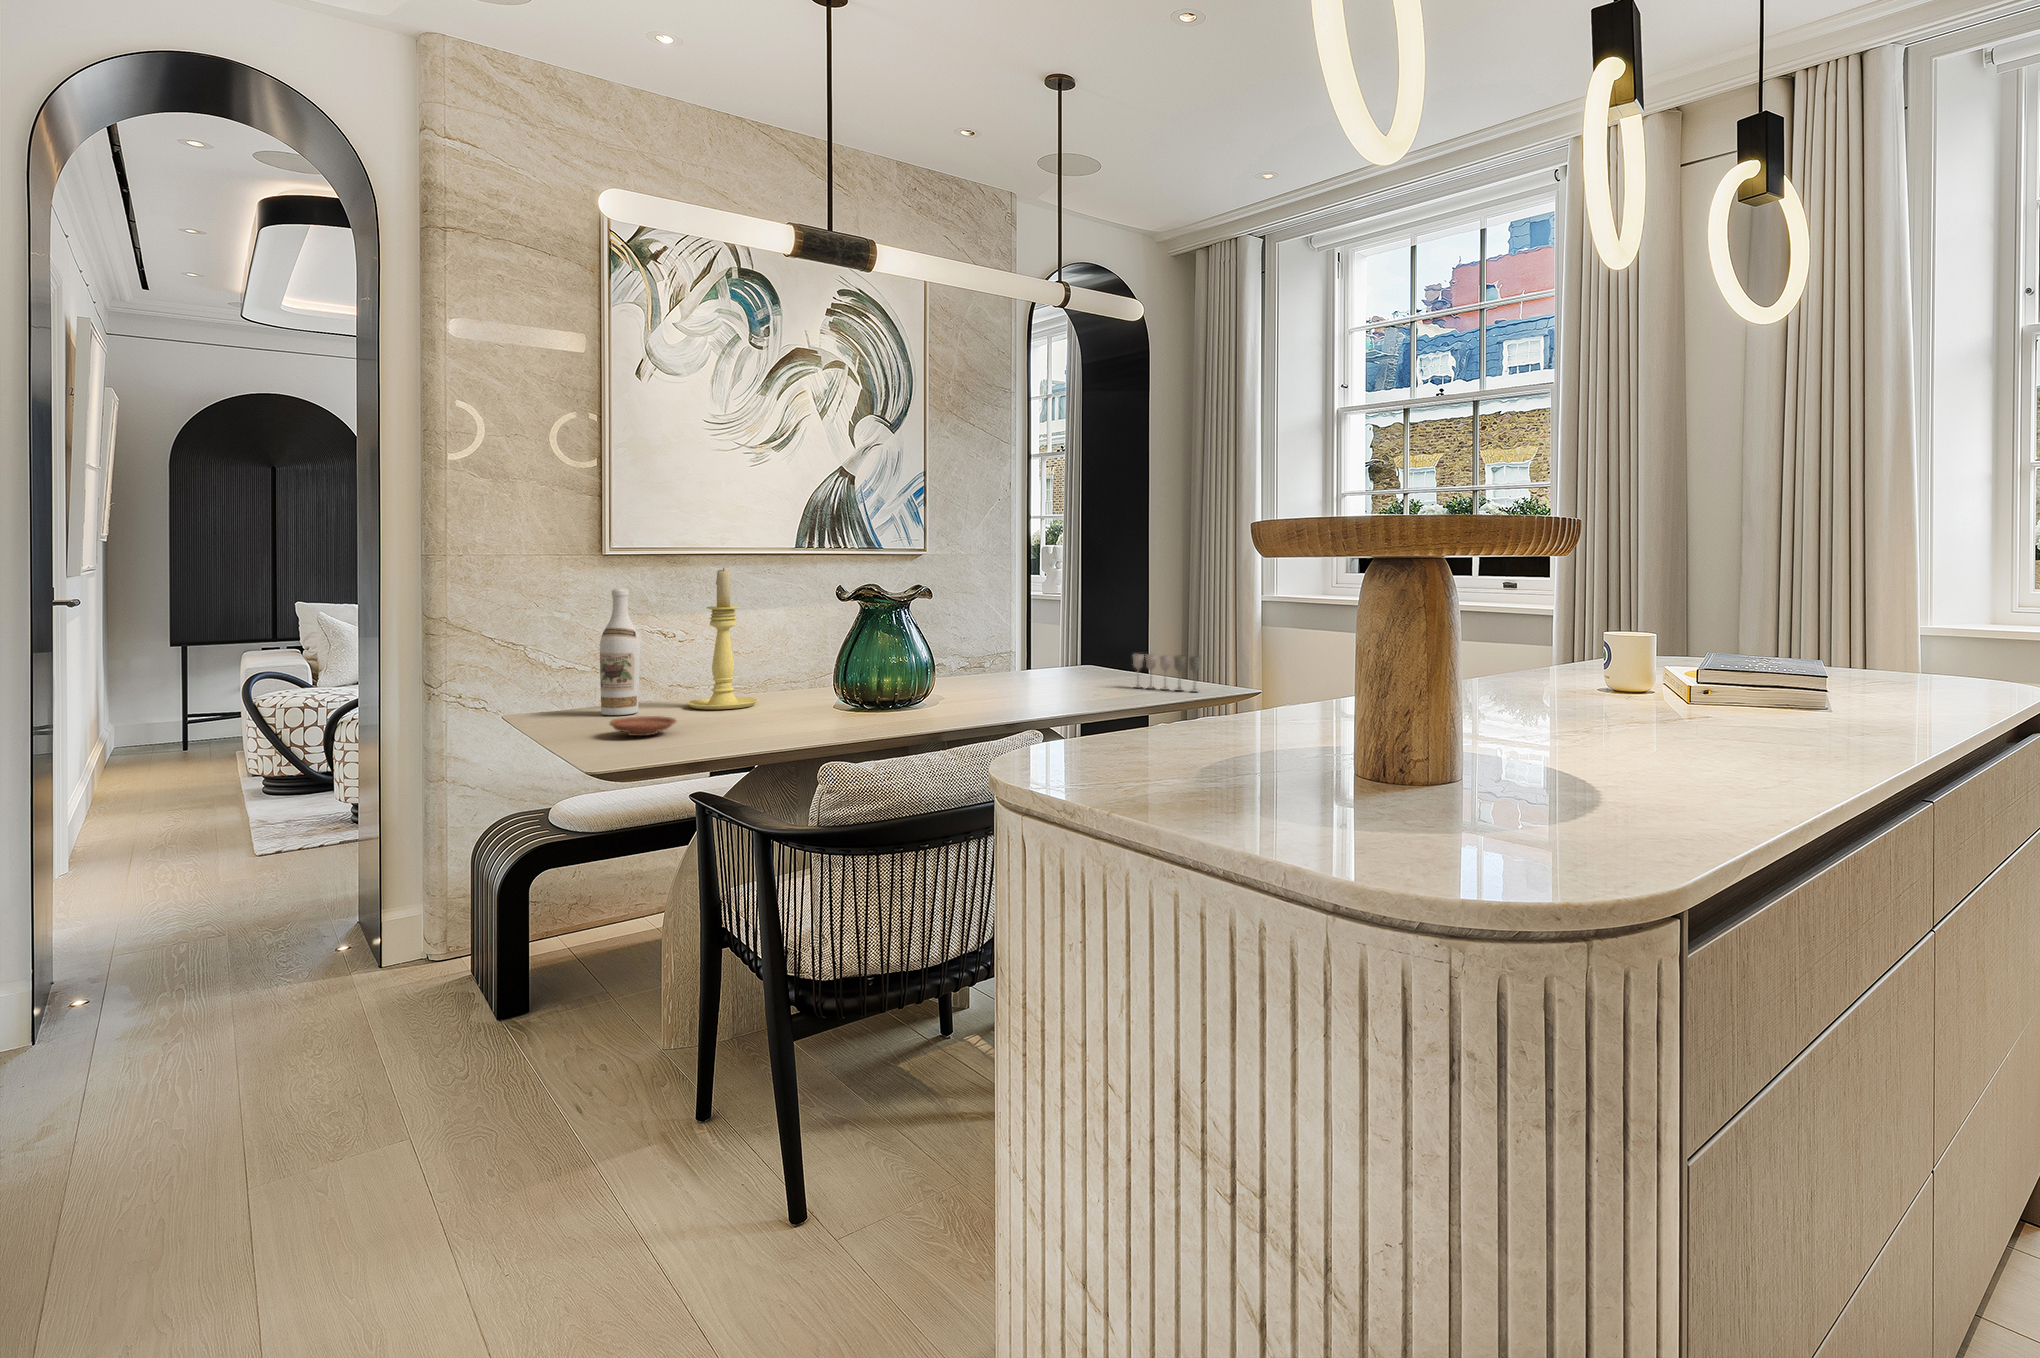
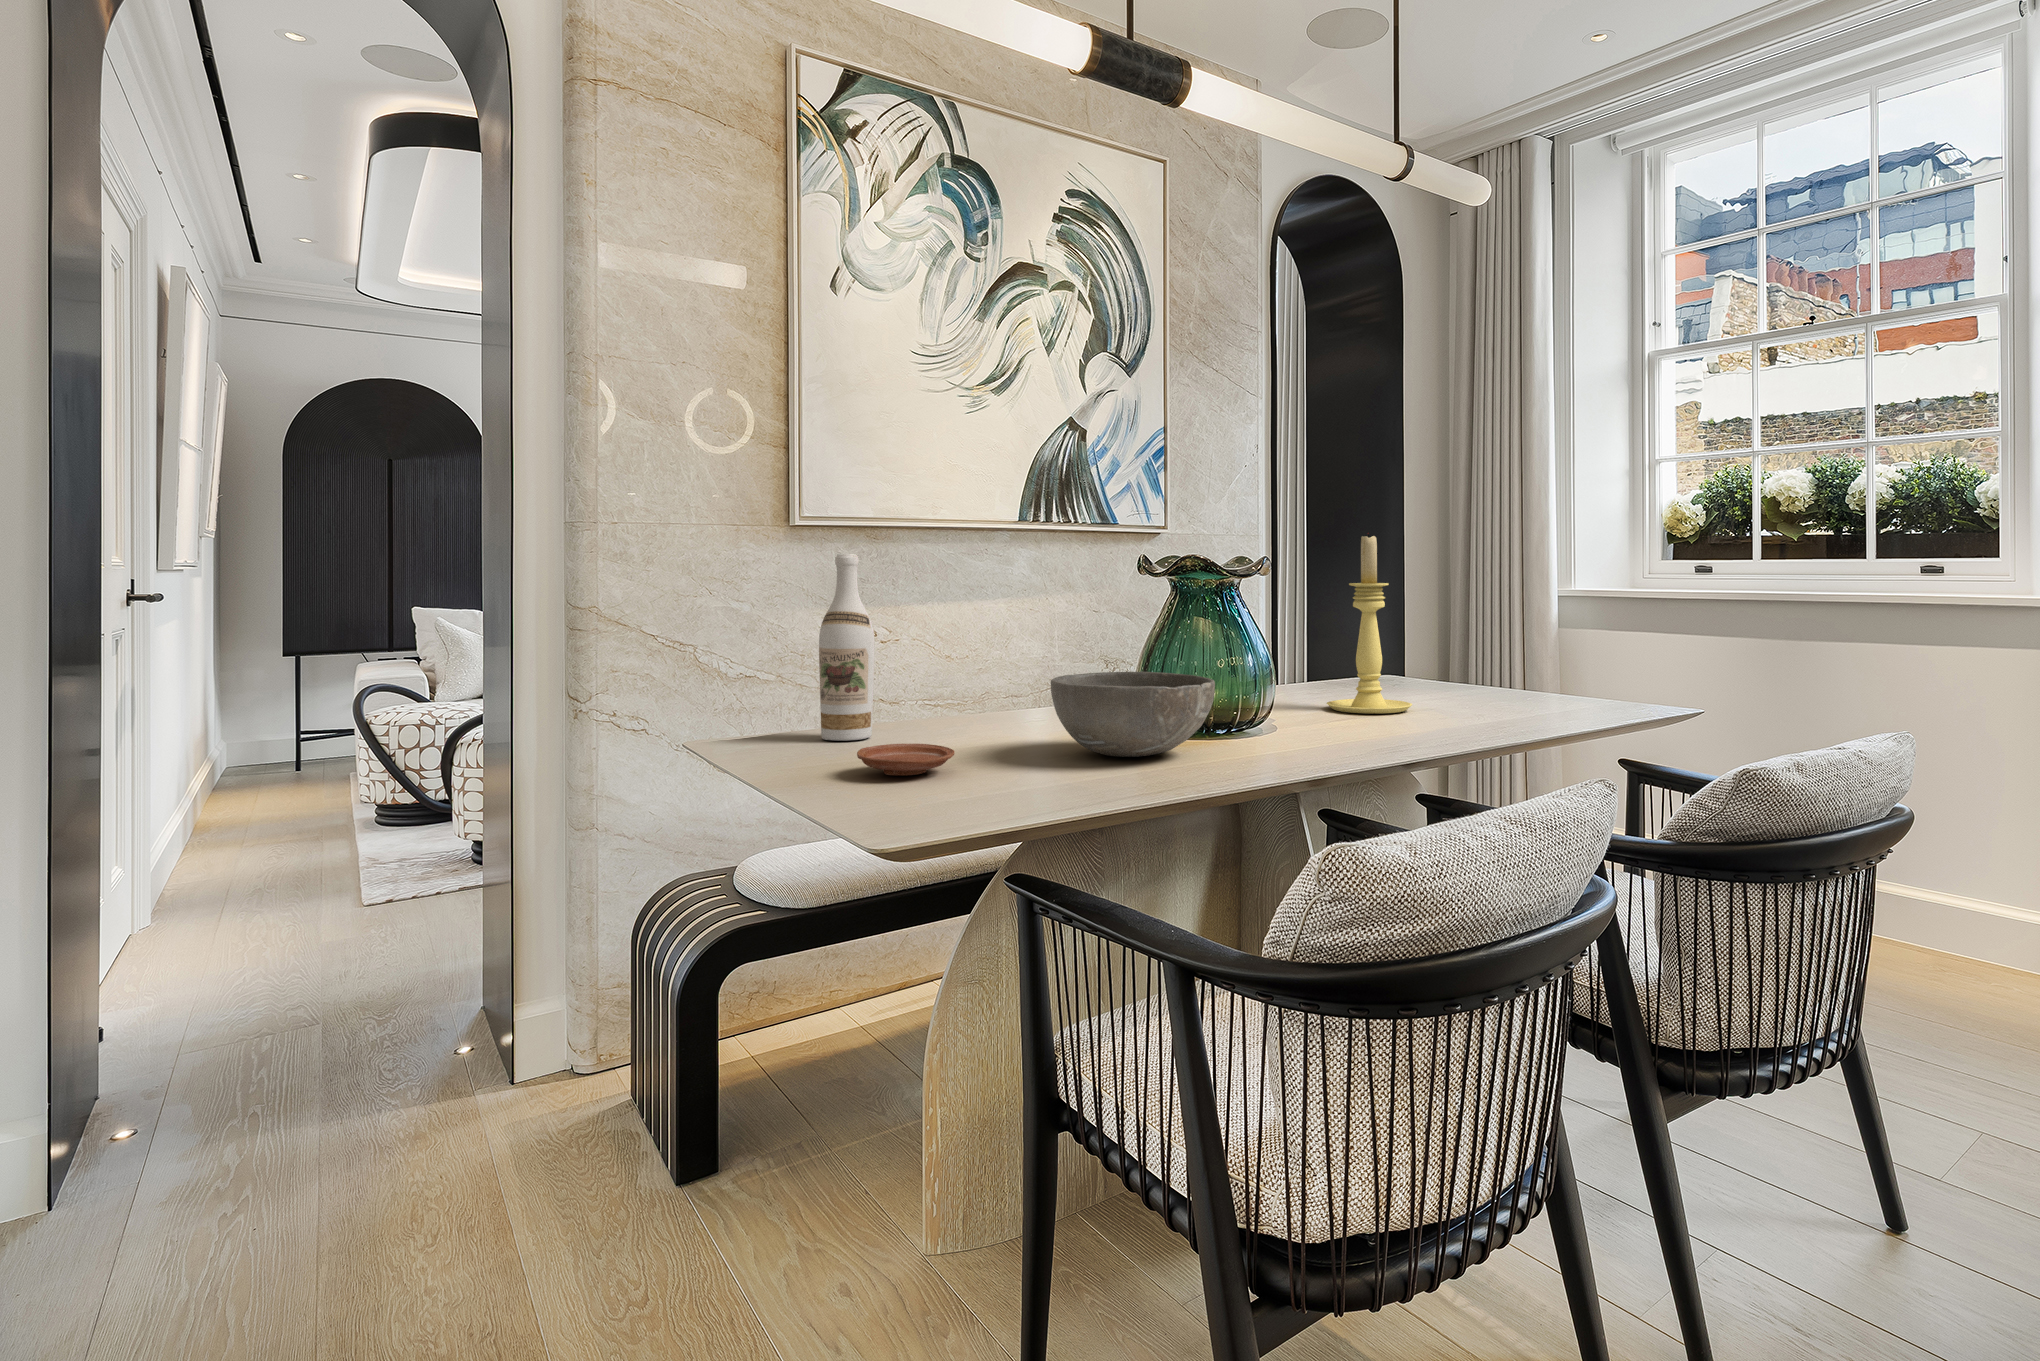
candle holder: present [687,568,759,709] -> present [1327,534,1412,714]
wine glass: present [1133,654,1201,692] -> none [1513,655,1622,708]
bowl: none [750,668,863,724] -> present [1051,672,1215,757]

